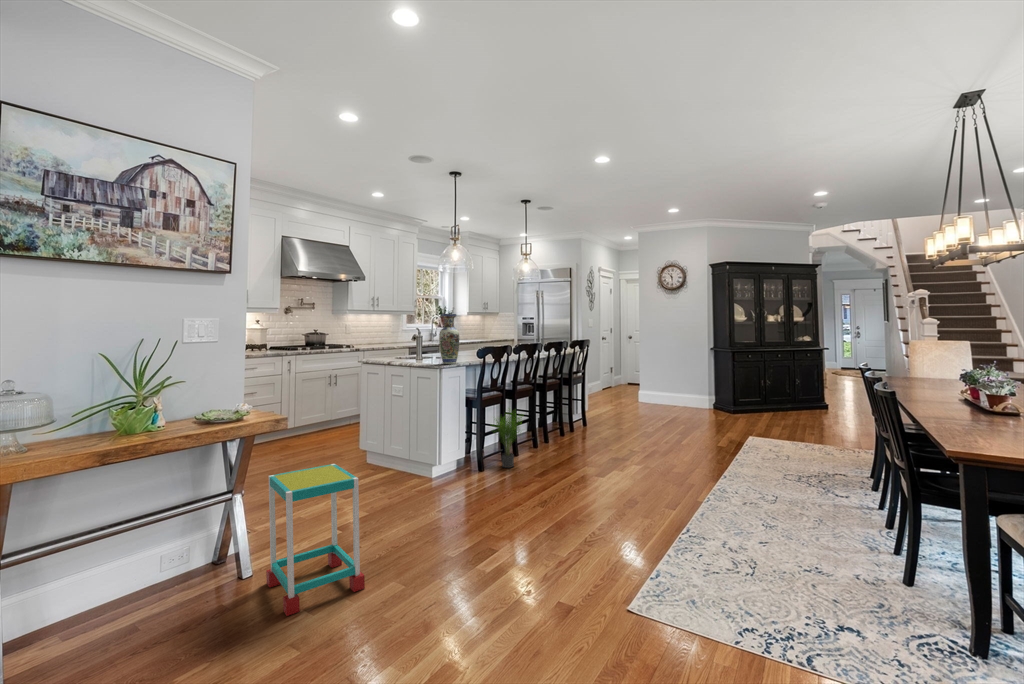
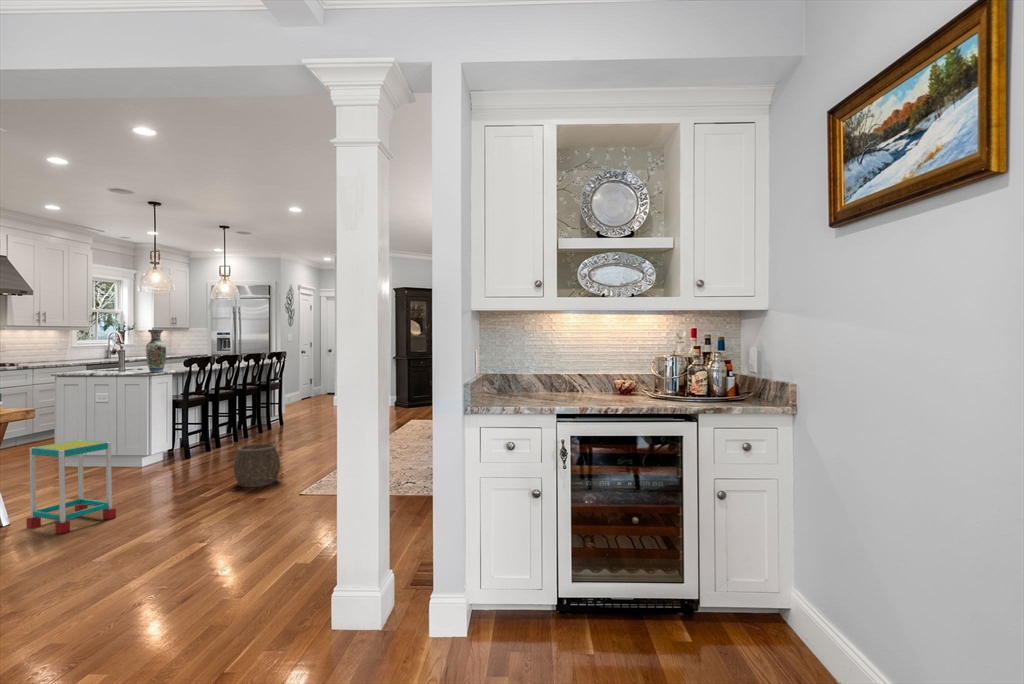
potted plant: present [494,413,522,468] -> none [194,405,230,456]
woven basket: none [523,481,589,555] -> present [234,443,280,487]

